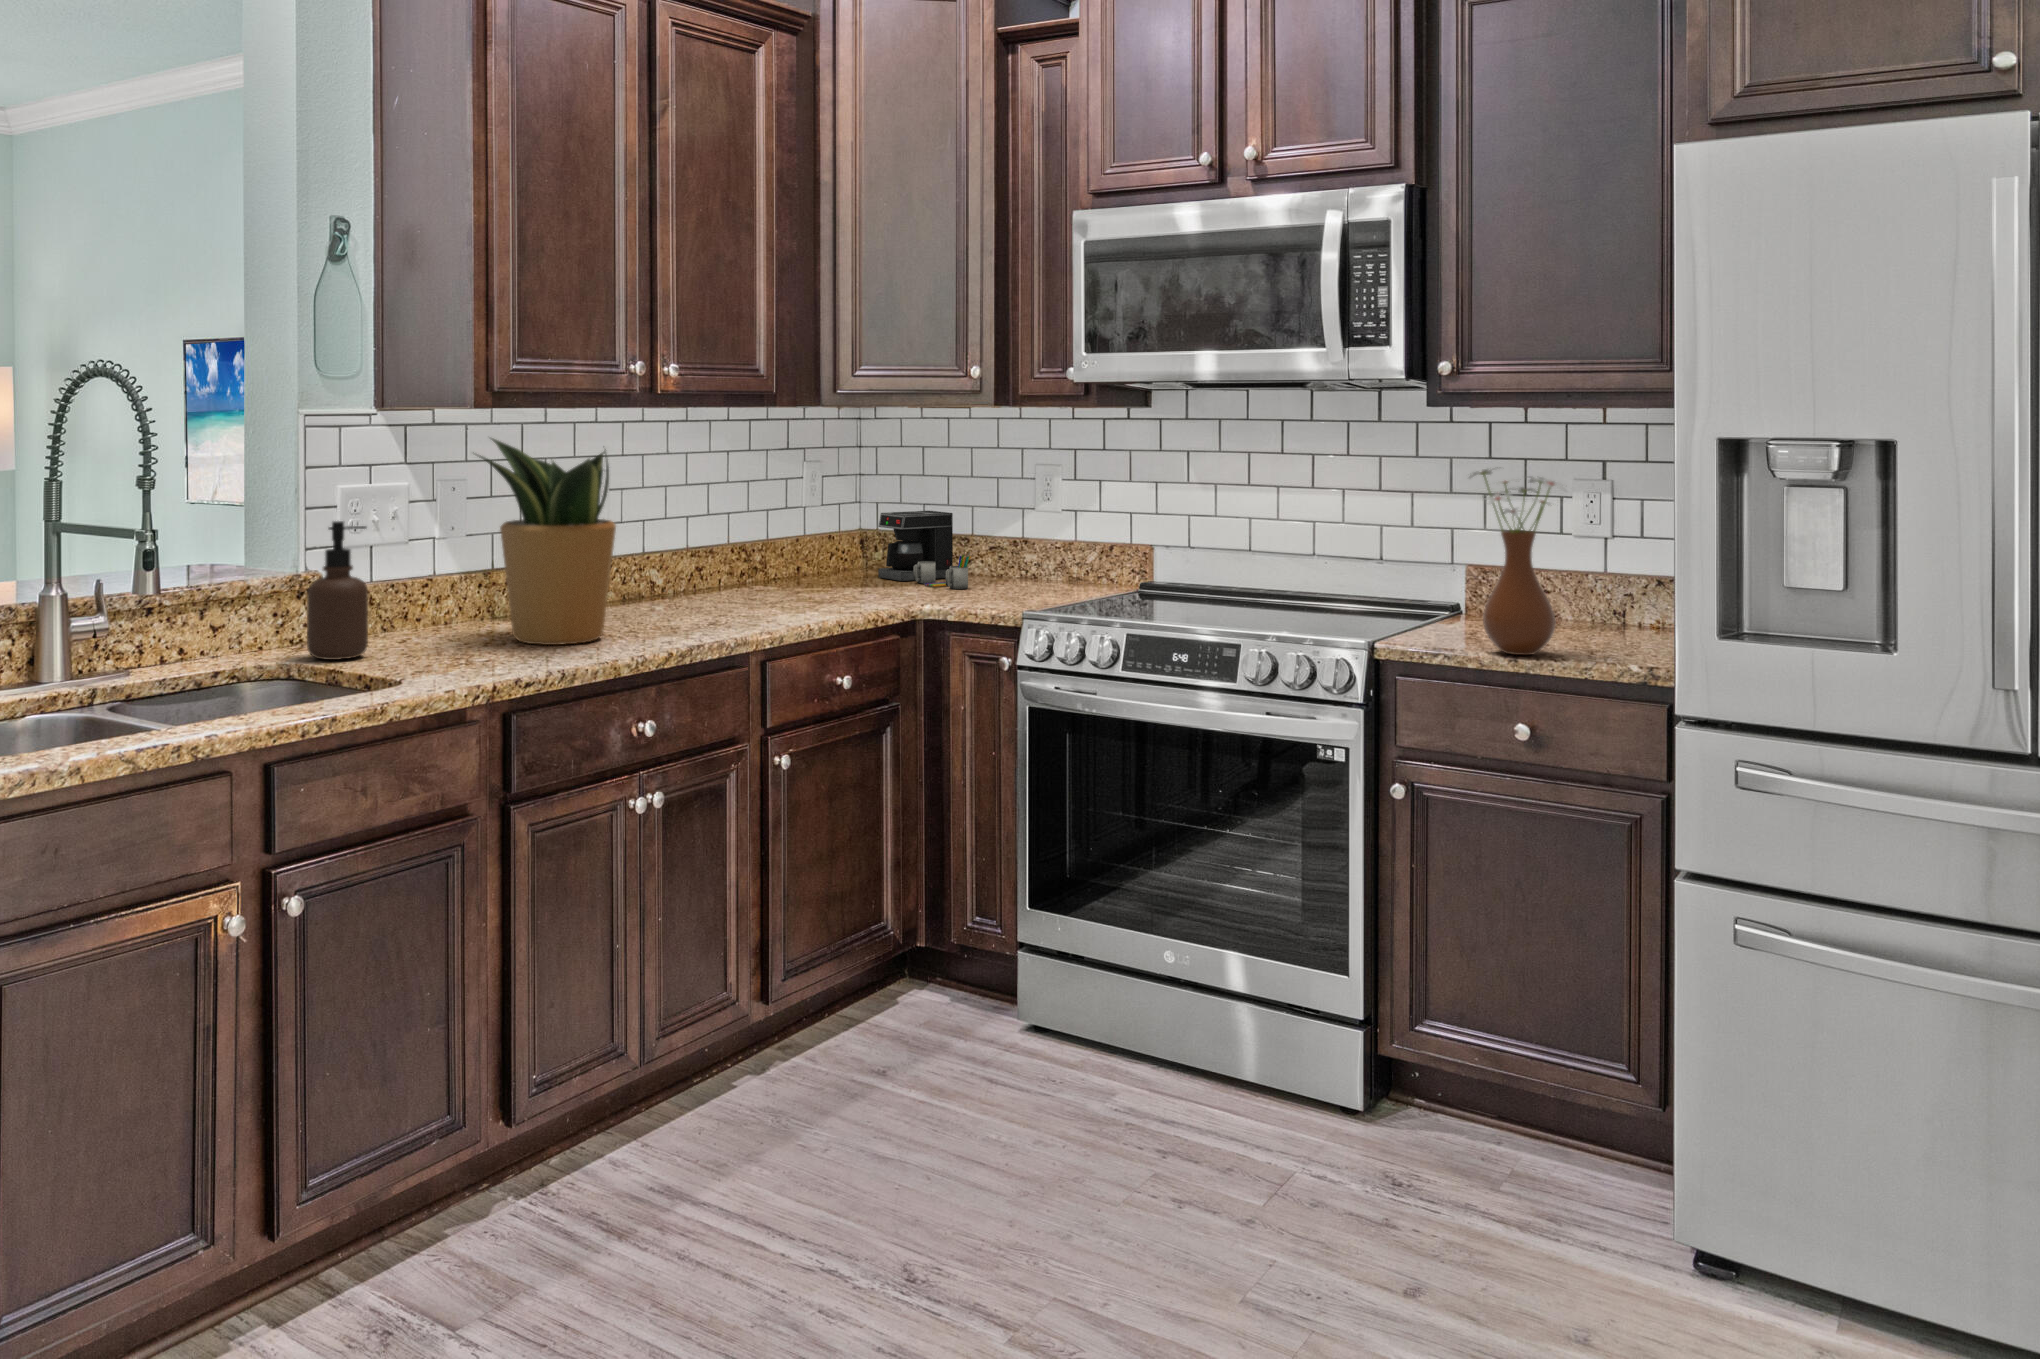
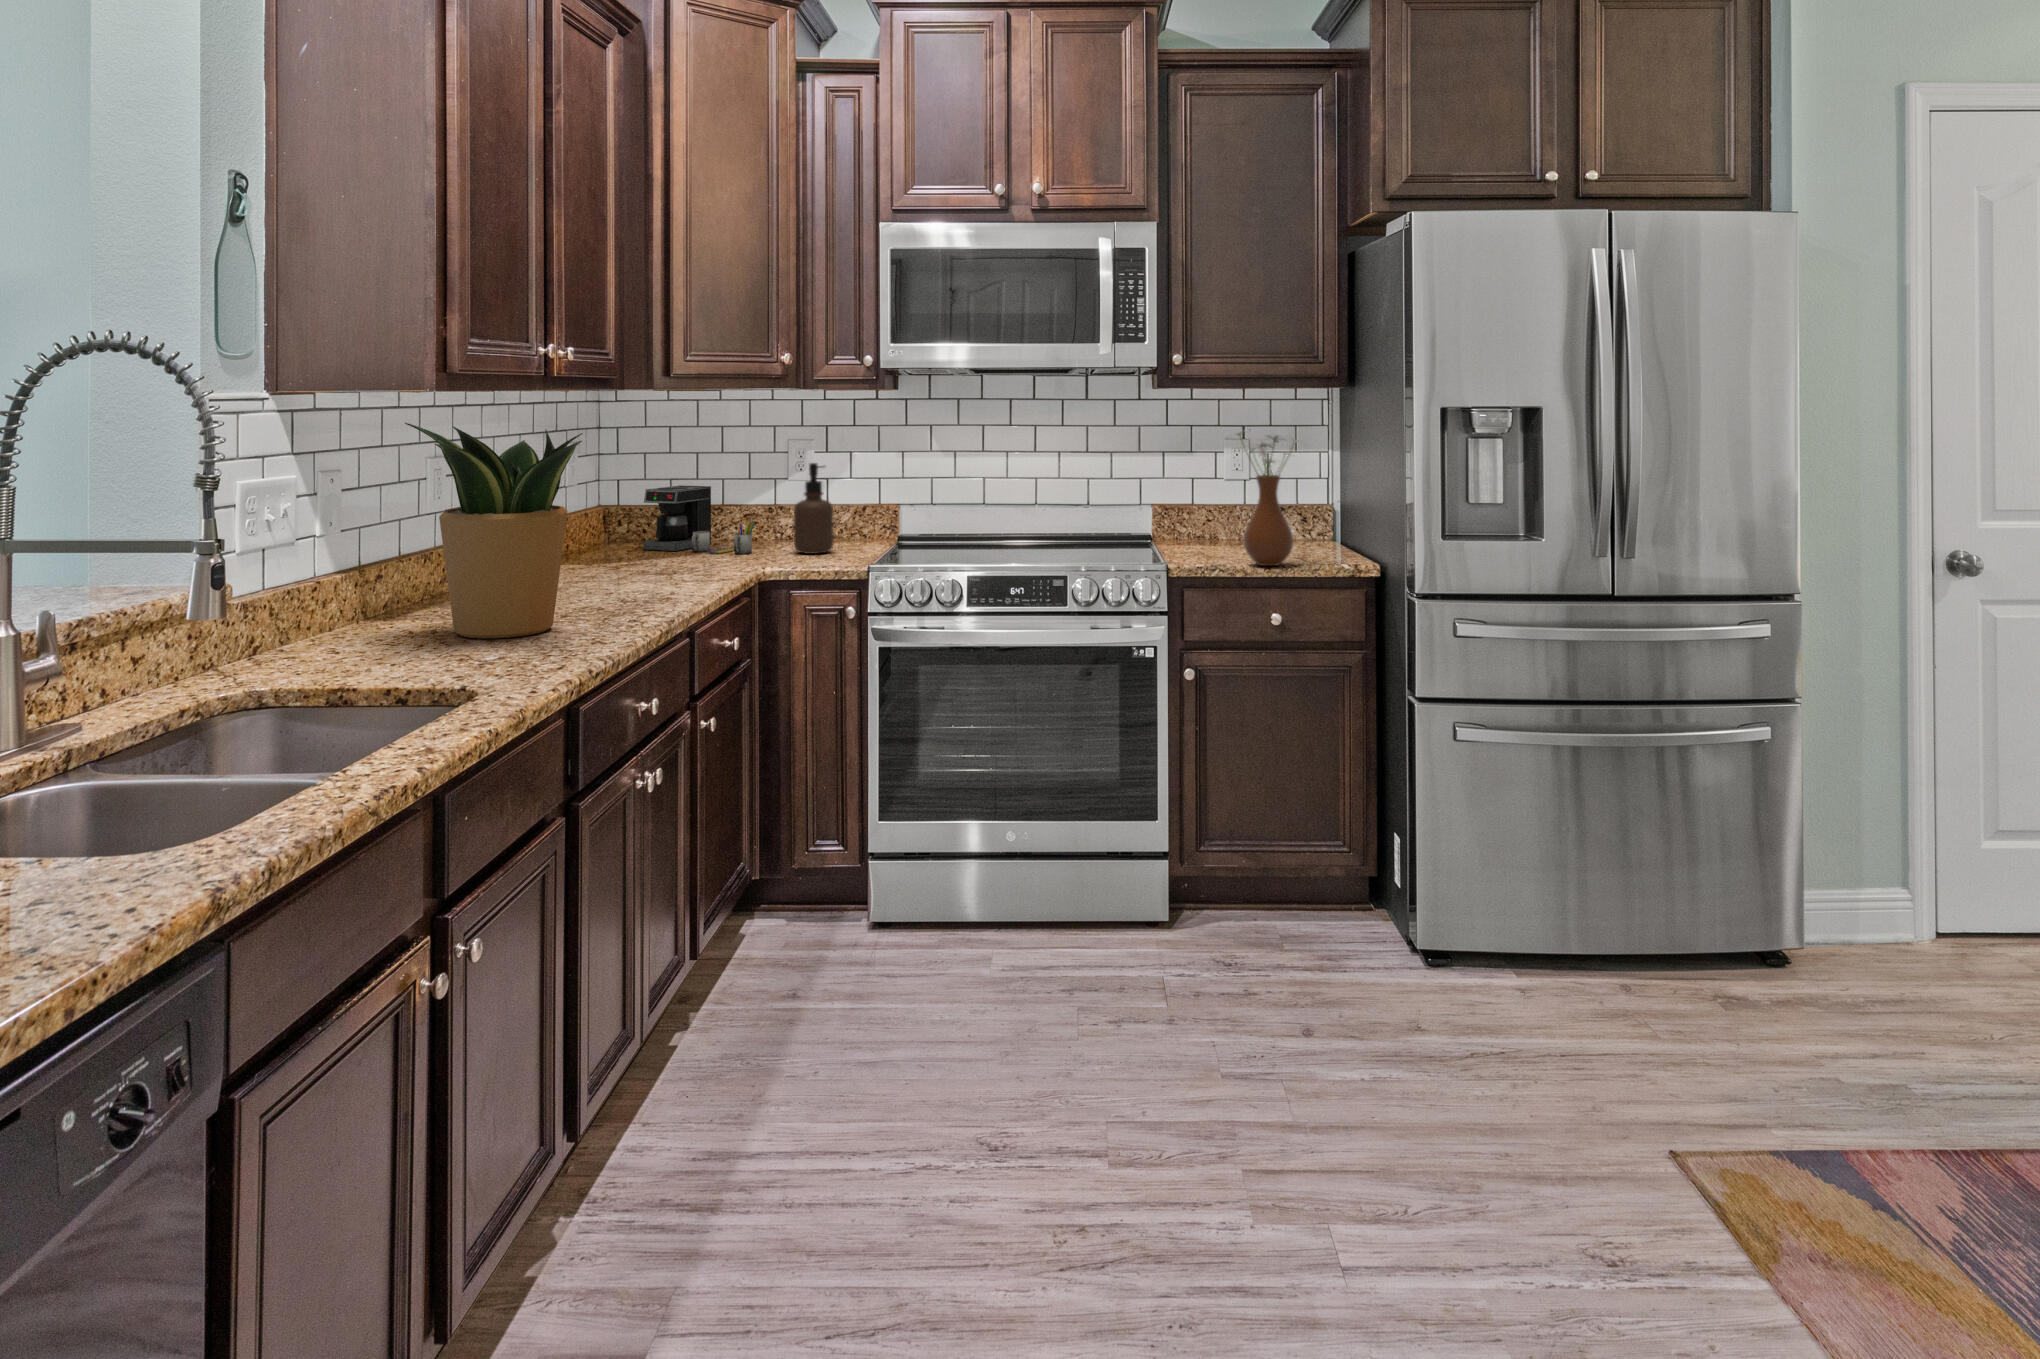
soap dispenser: present [307,521,368,660] -> present [794,463,834,554]

